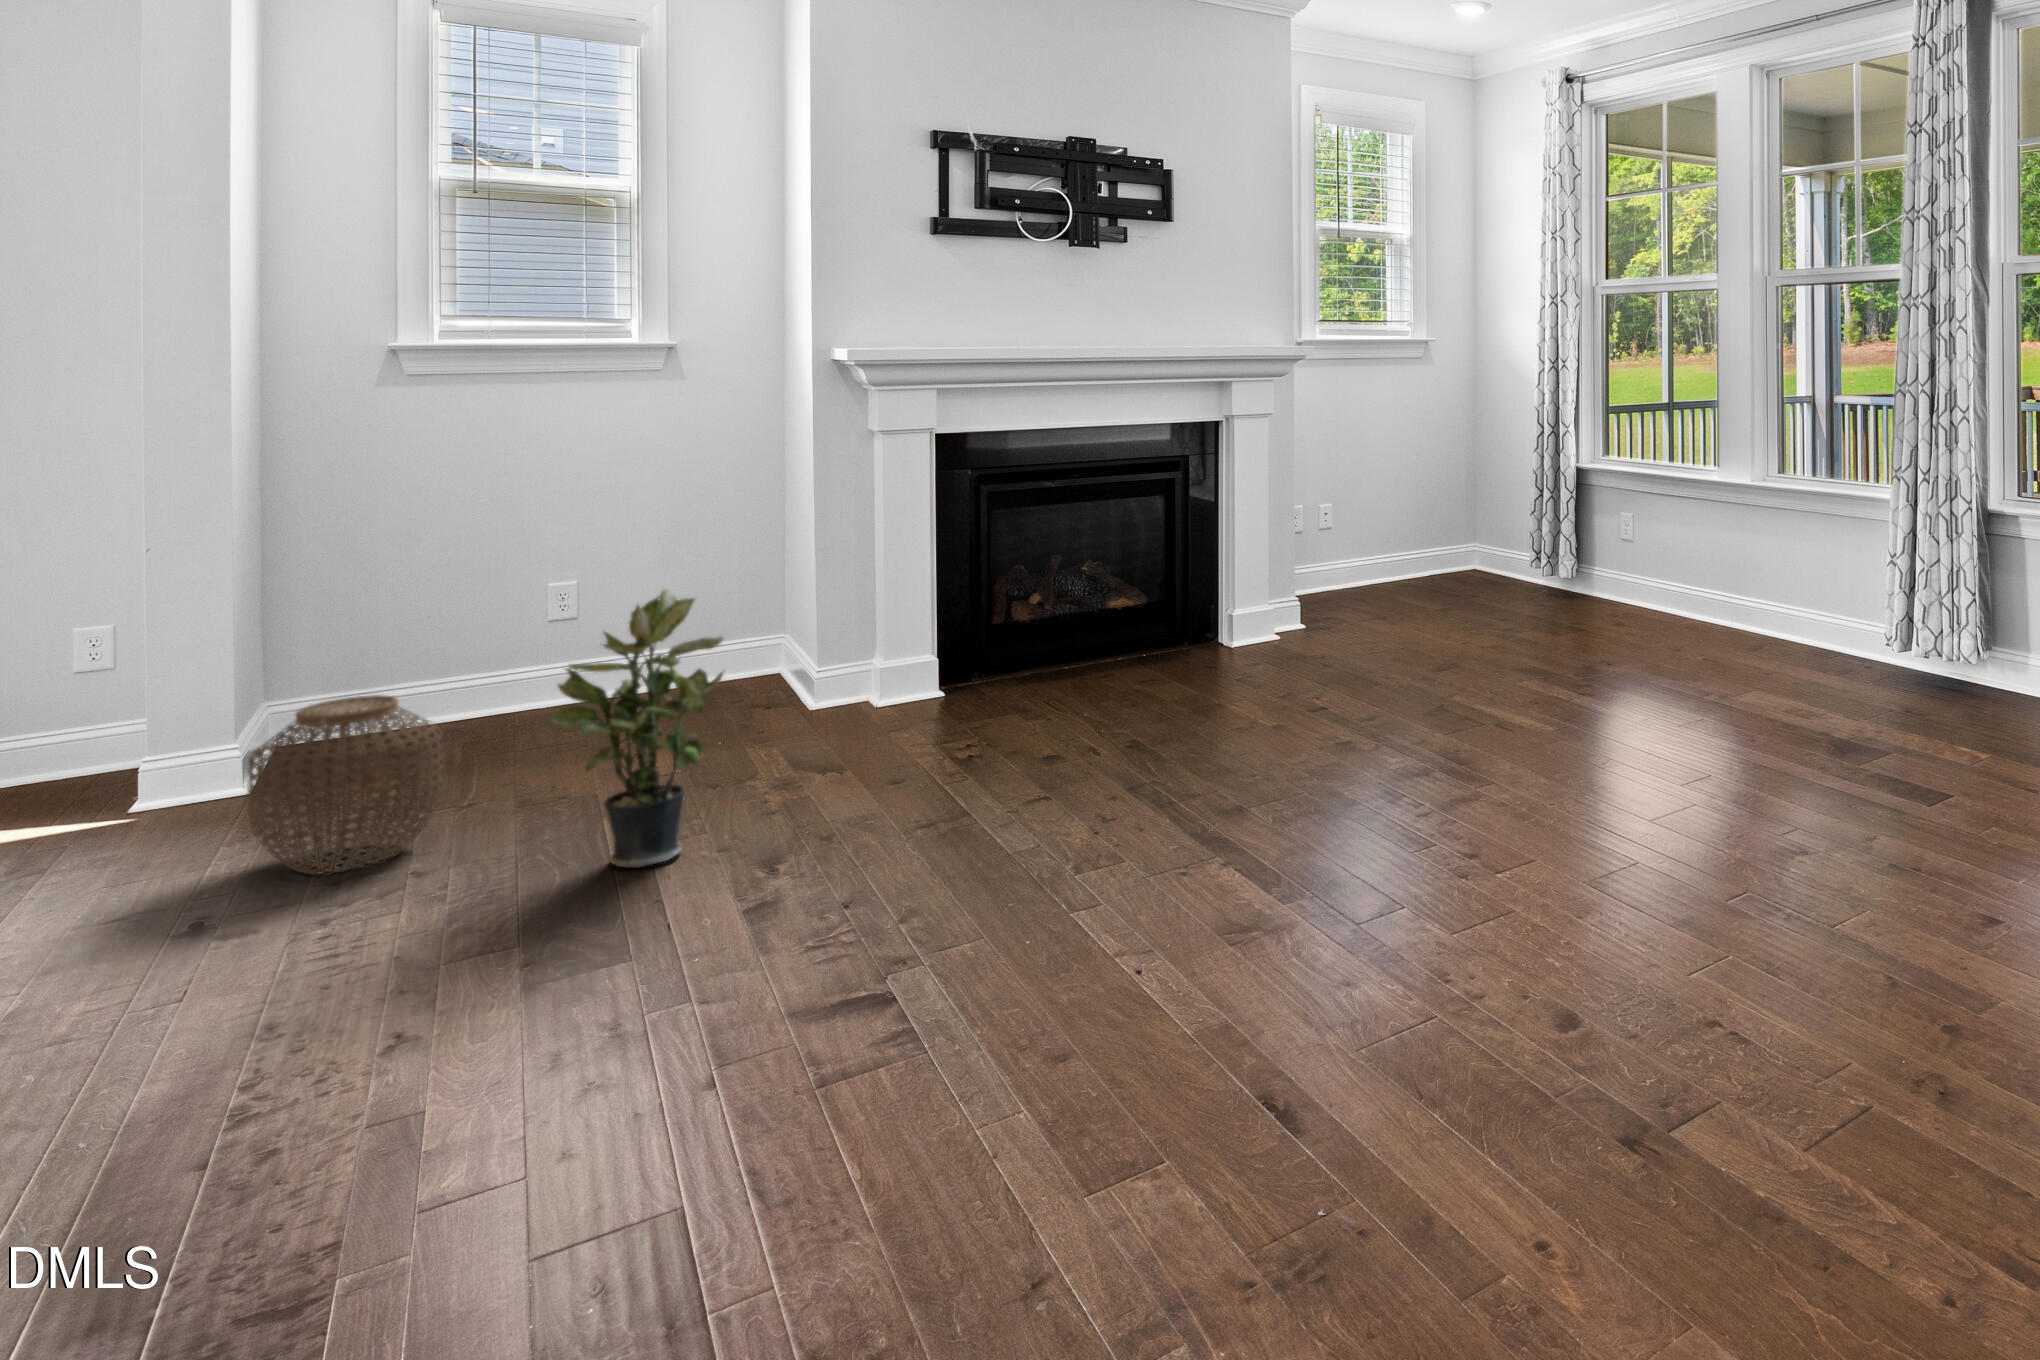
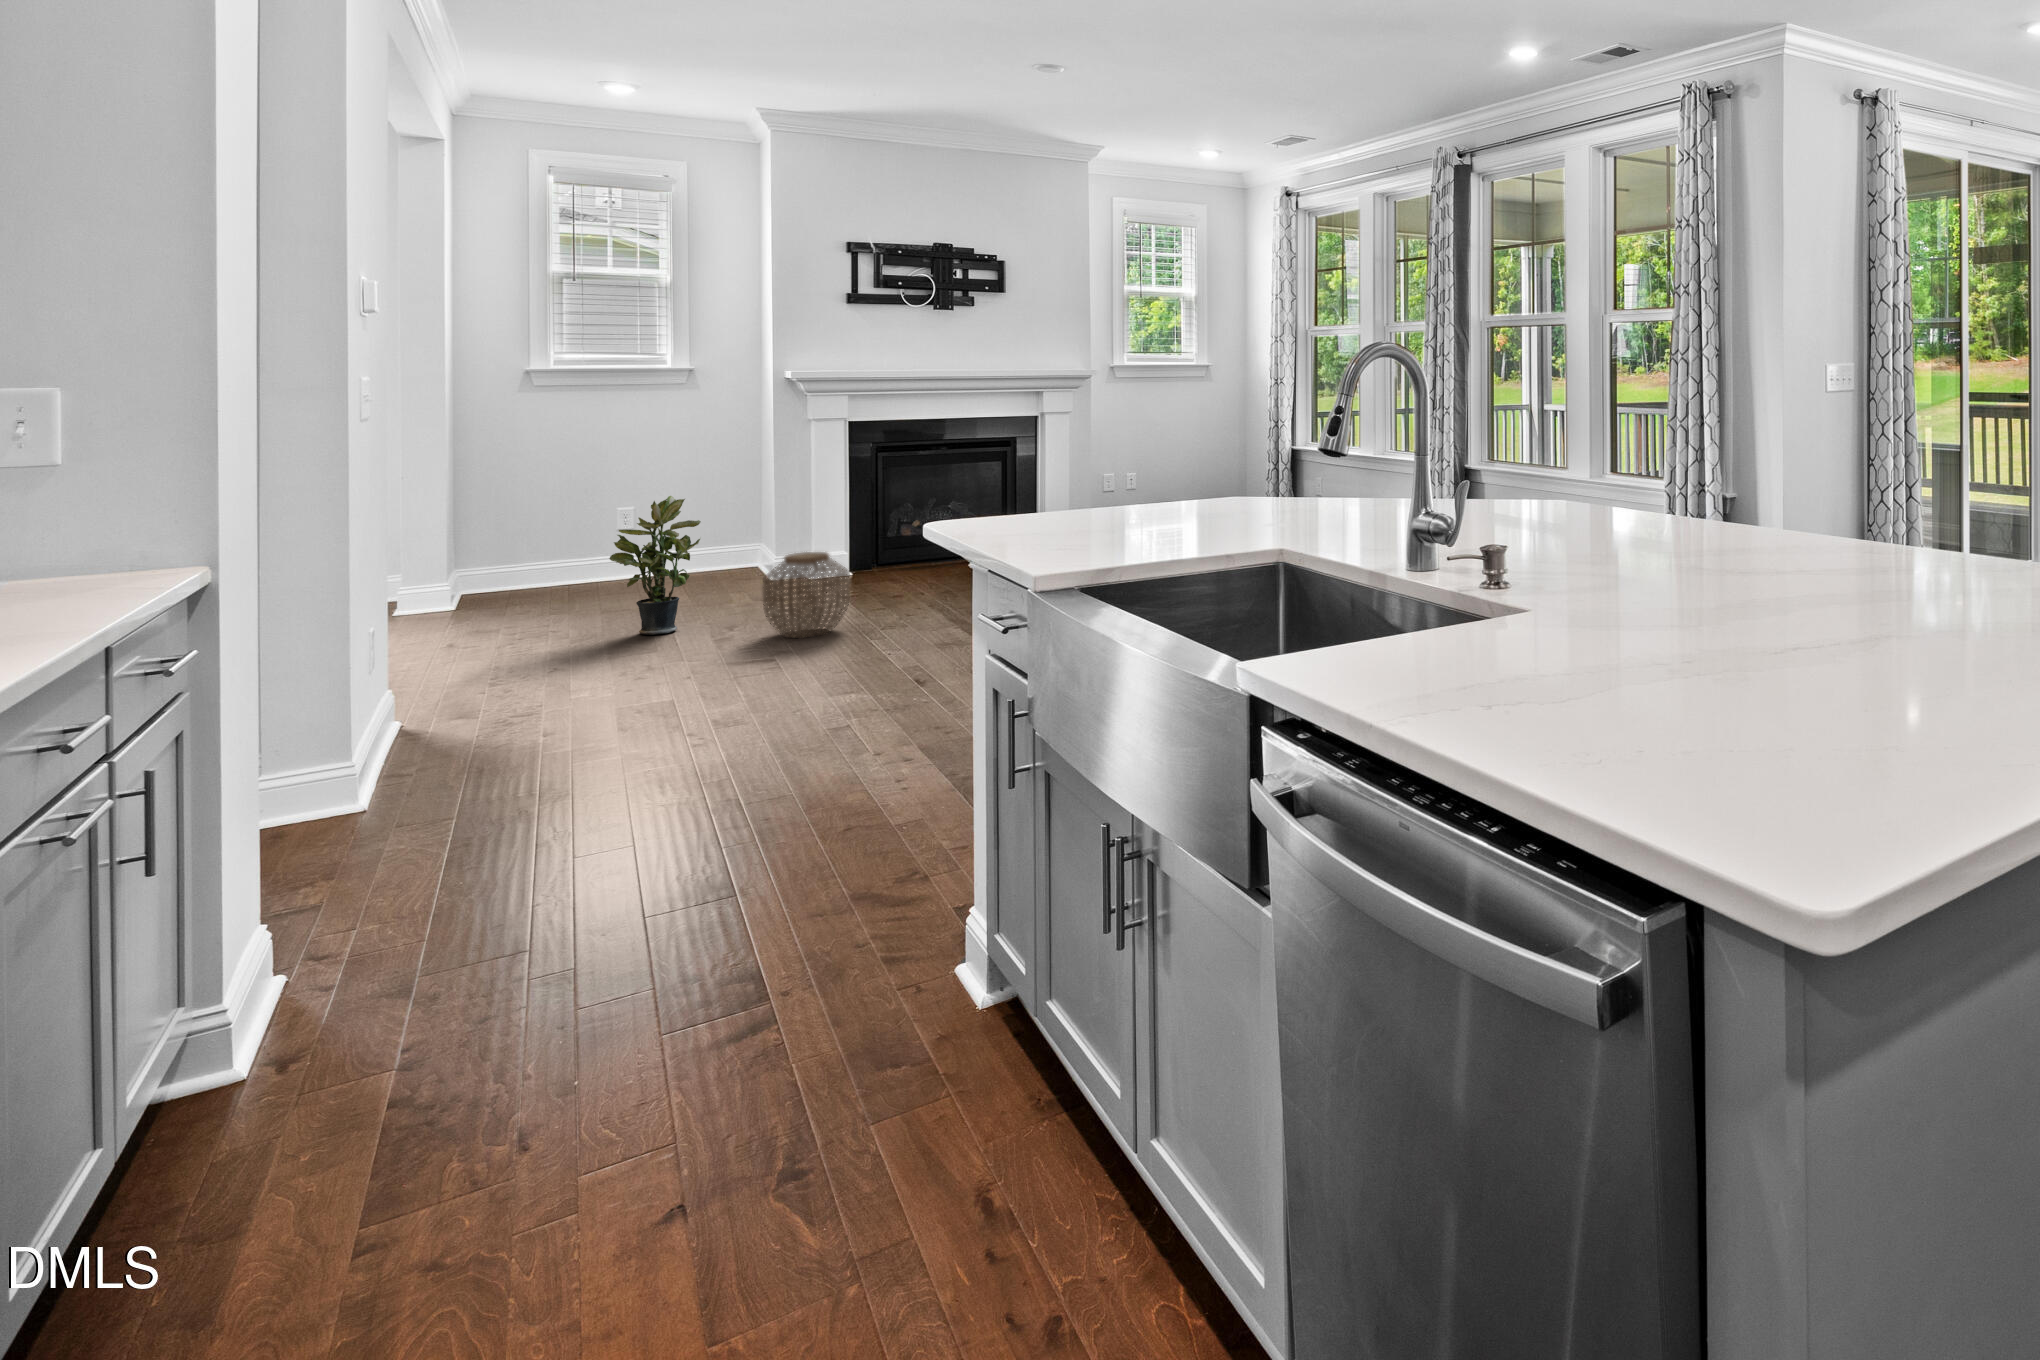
woven basket: present [247,695,443,875] -> present [763,552,850,638]

